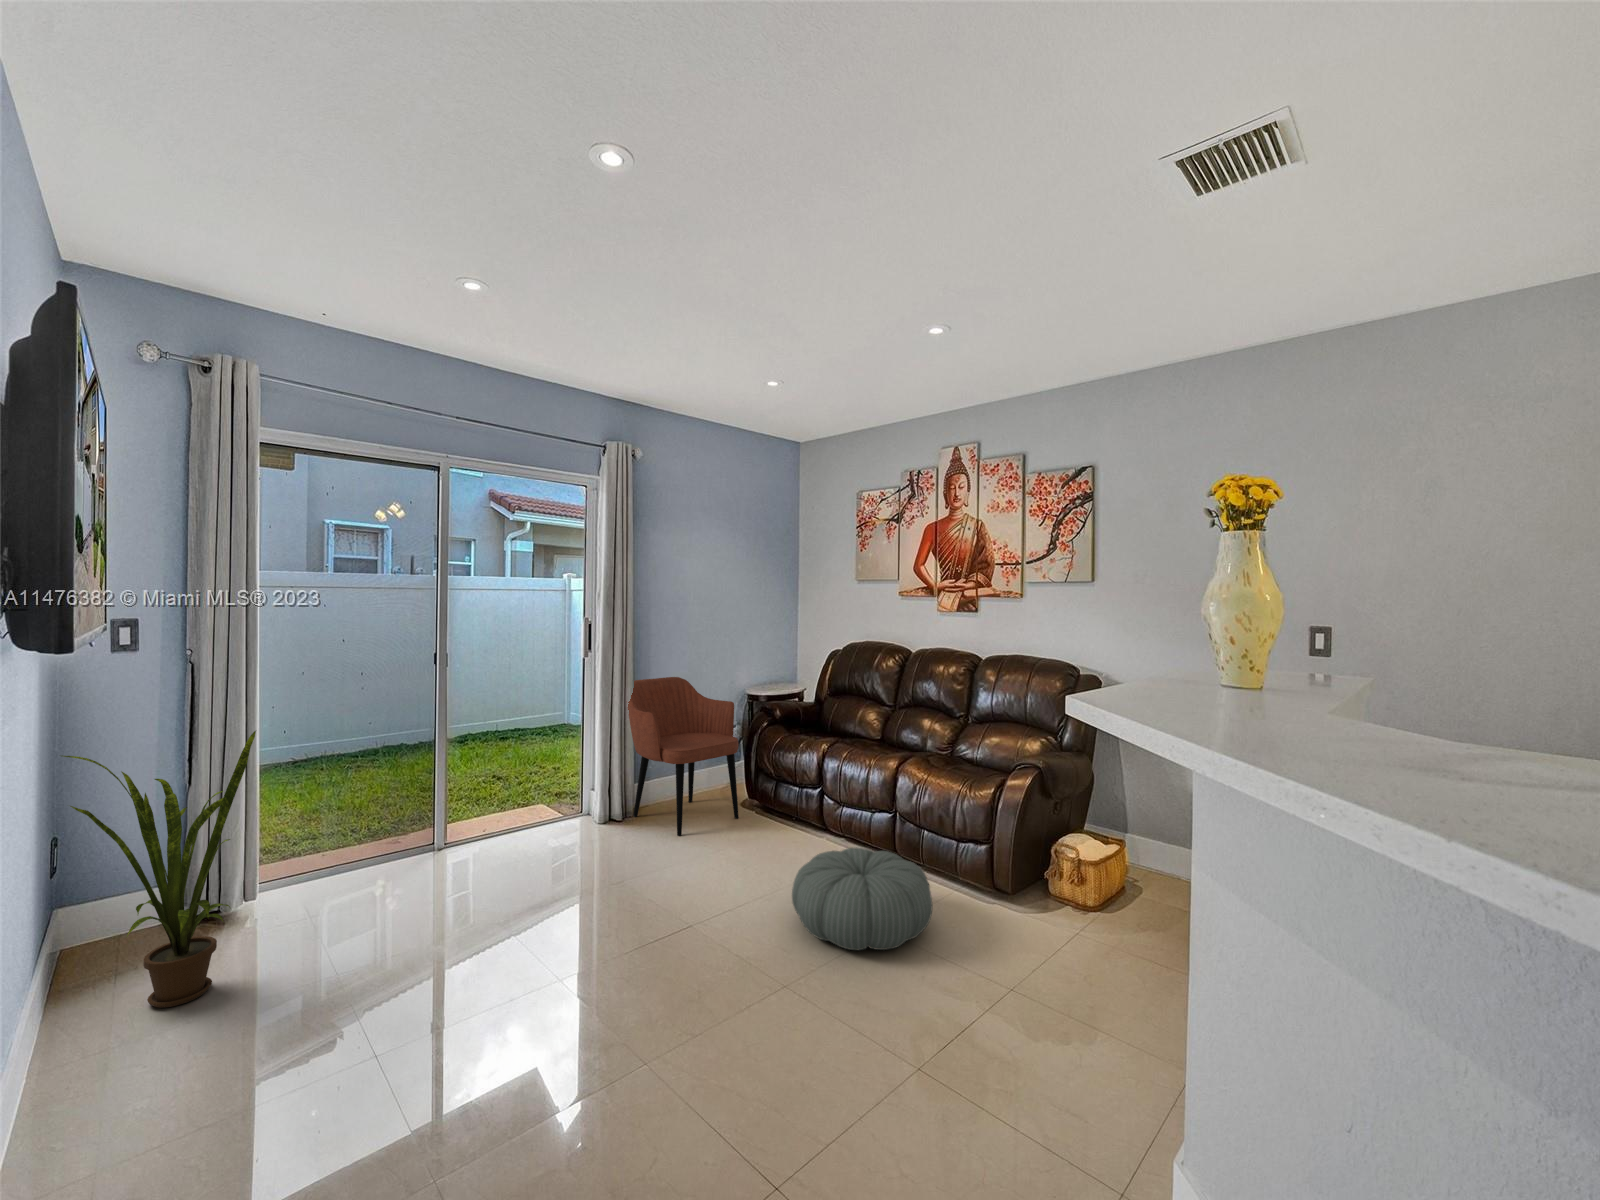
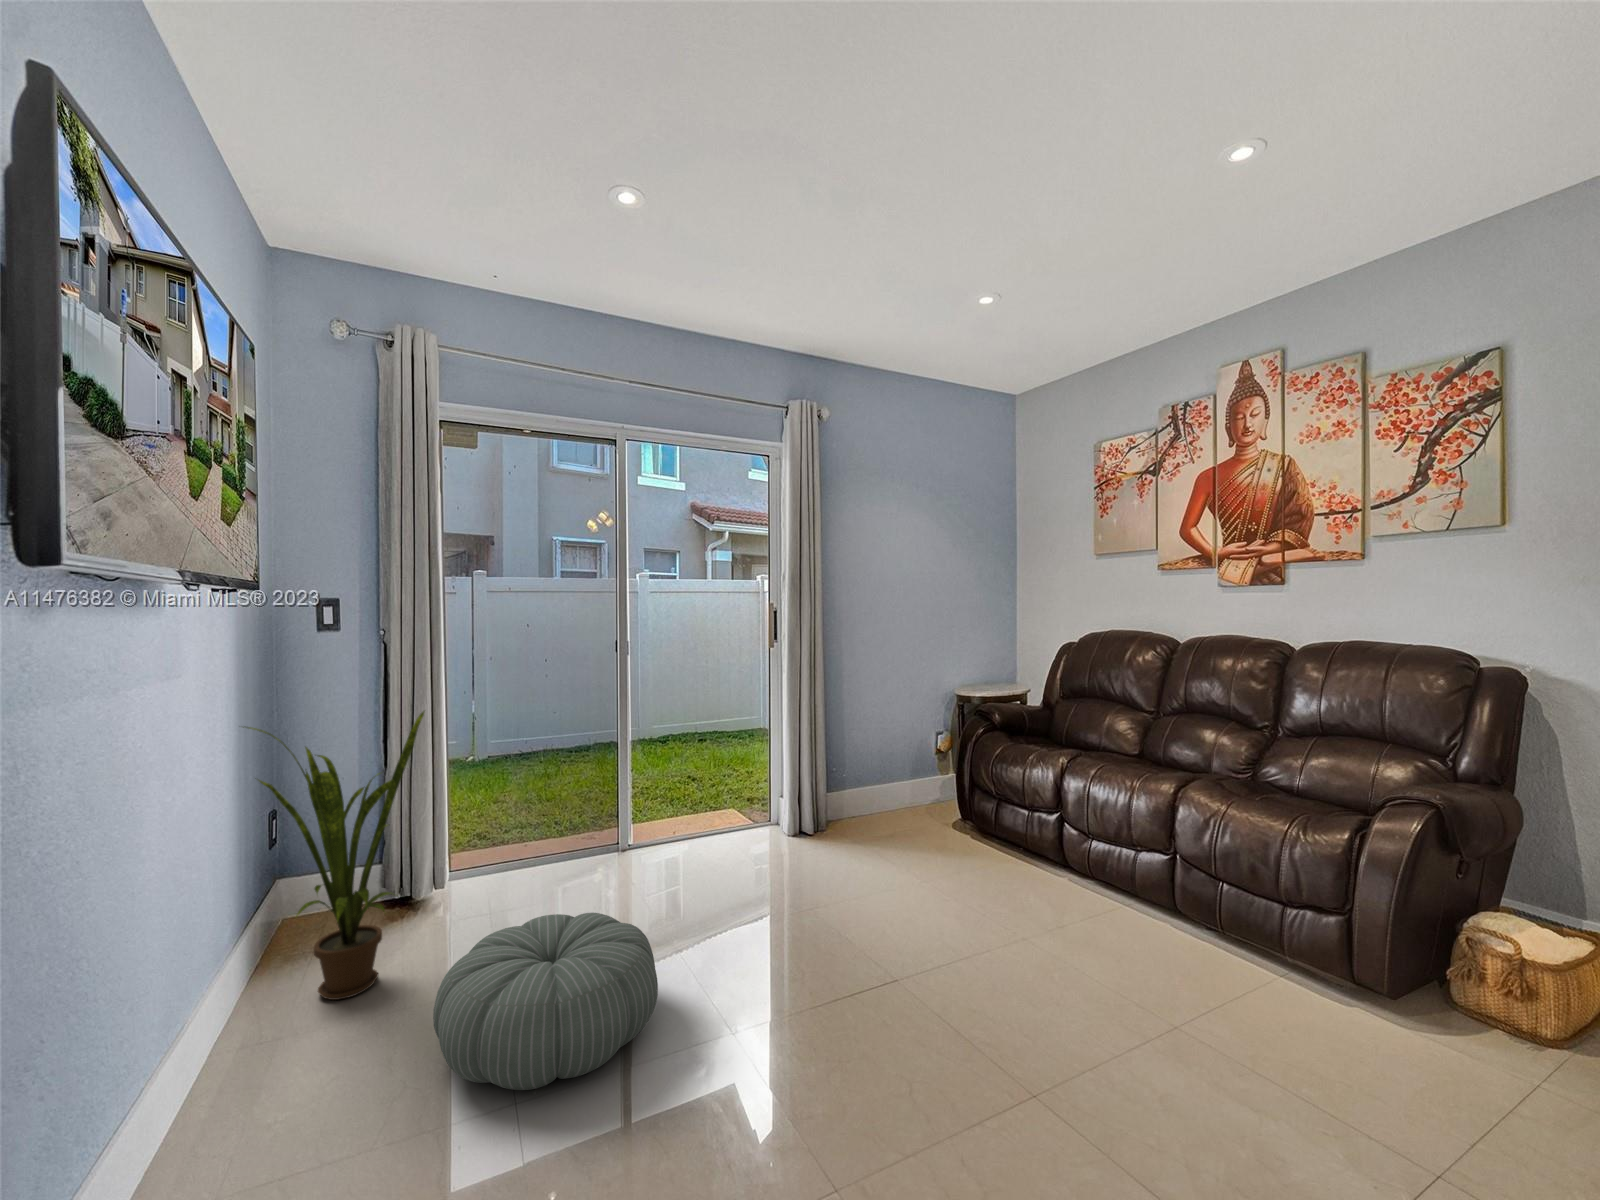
armchair: present [628,677,739,836] -> none [818,670,952,858]
pouf: present [792,848,932,950] -> present [433,913,658,1090]

